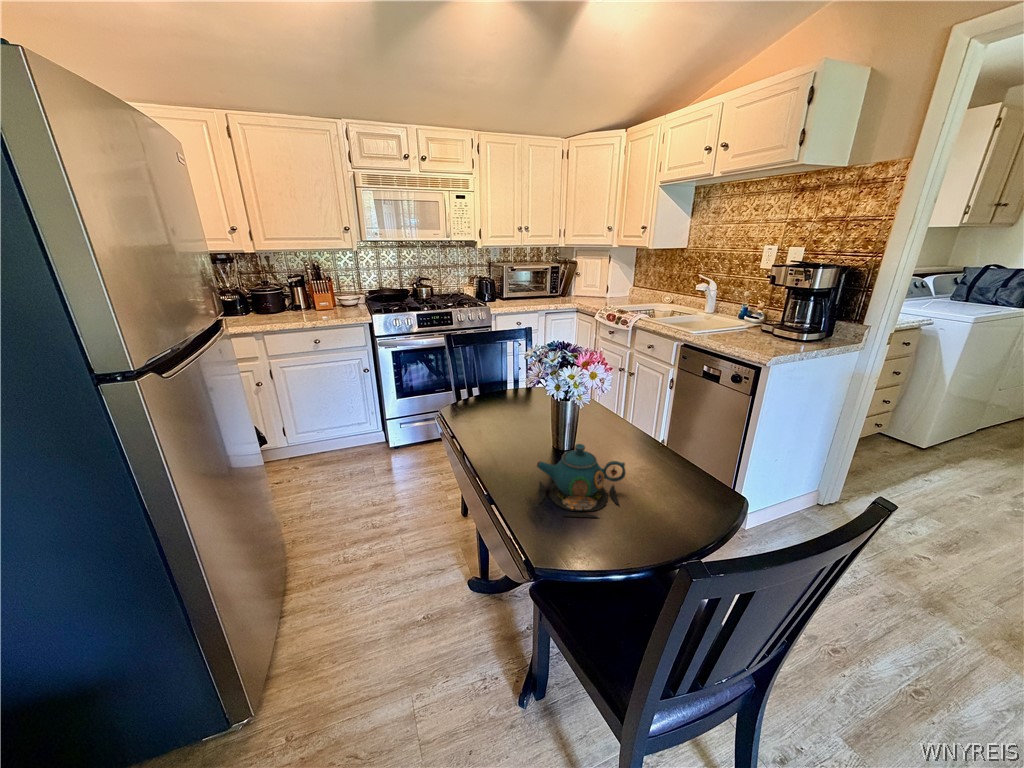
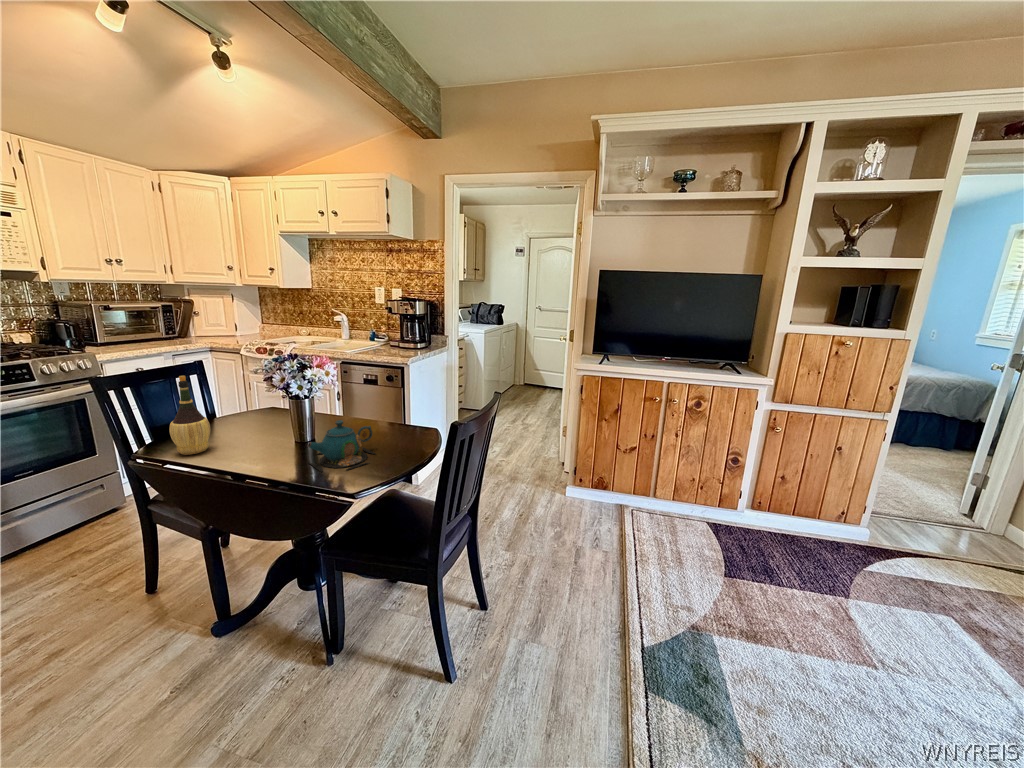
wine bottle: none [461,349,492,425] -> present [169,376,210,455]

